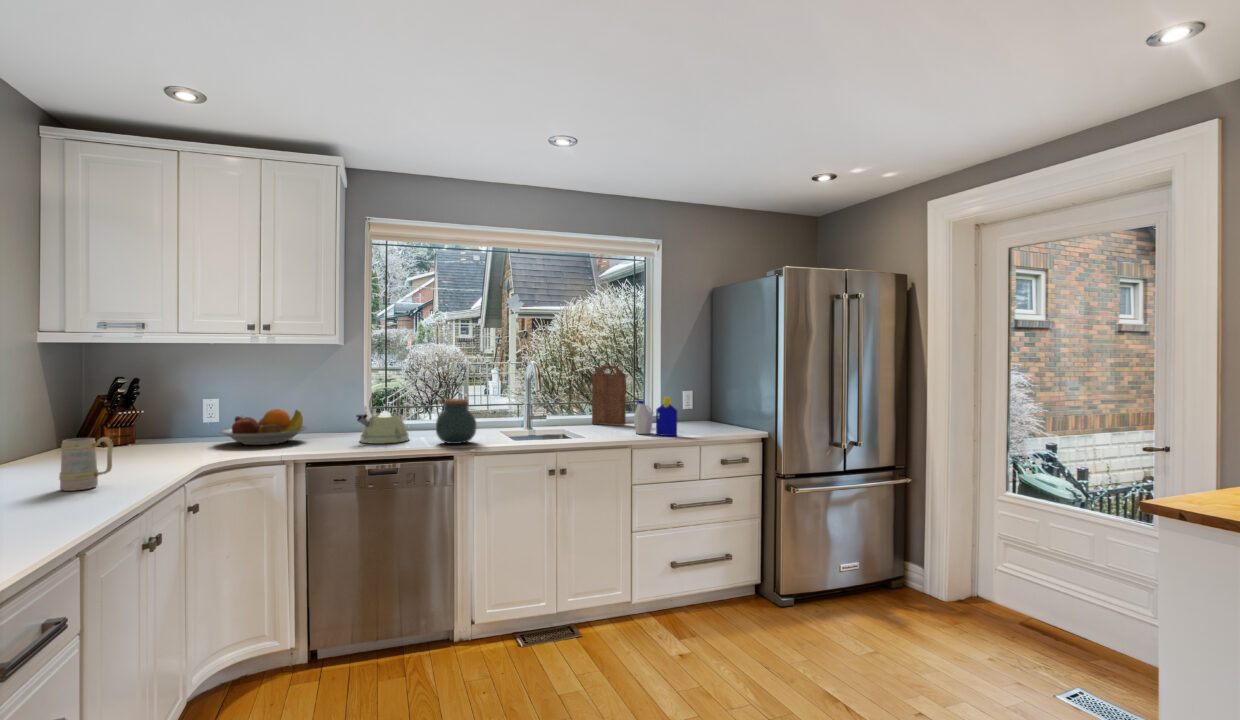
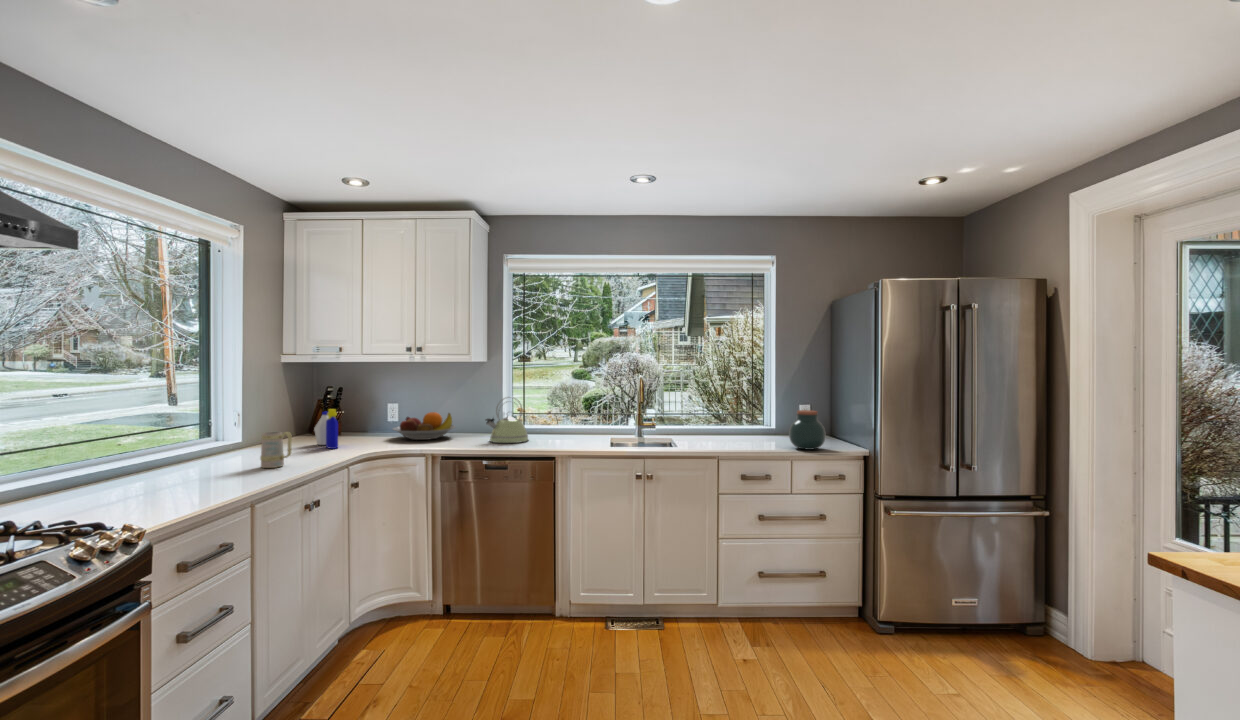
cutting board: present [592,366,626,425] -> none [703,378,735,435]
bottle: present [634,397,677,436] -> present [314,409,338,449]
jar: present [436,399,477,444] -> present [789,410,825,450]

